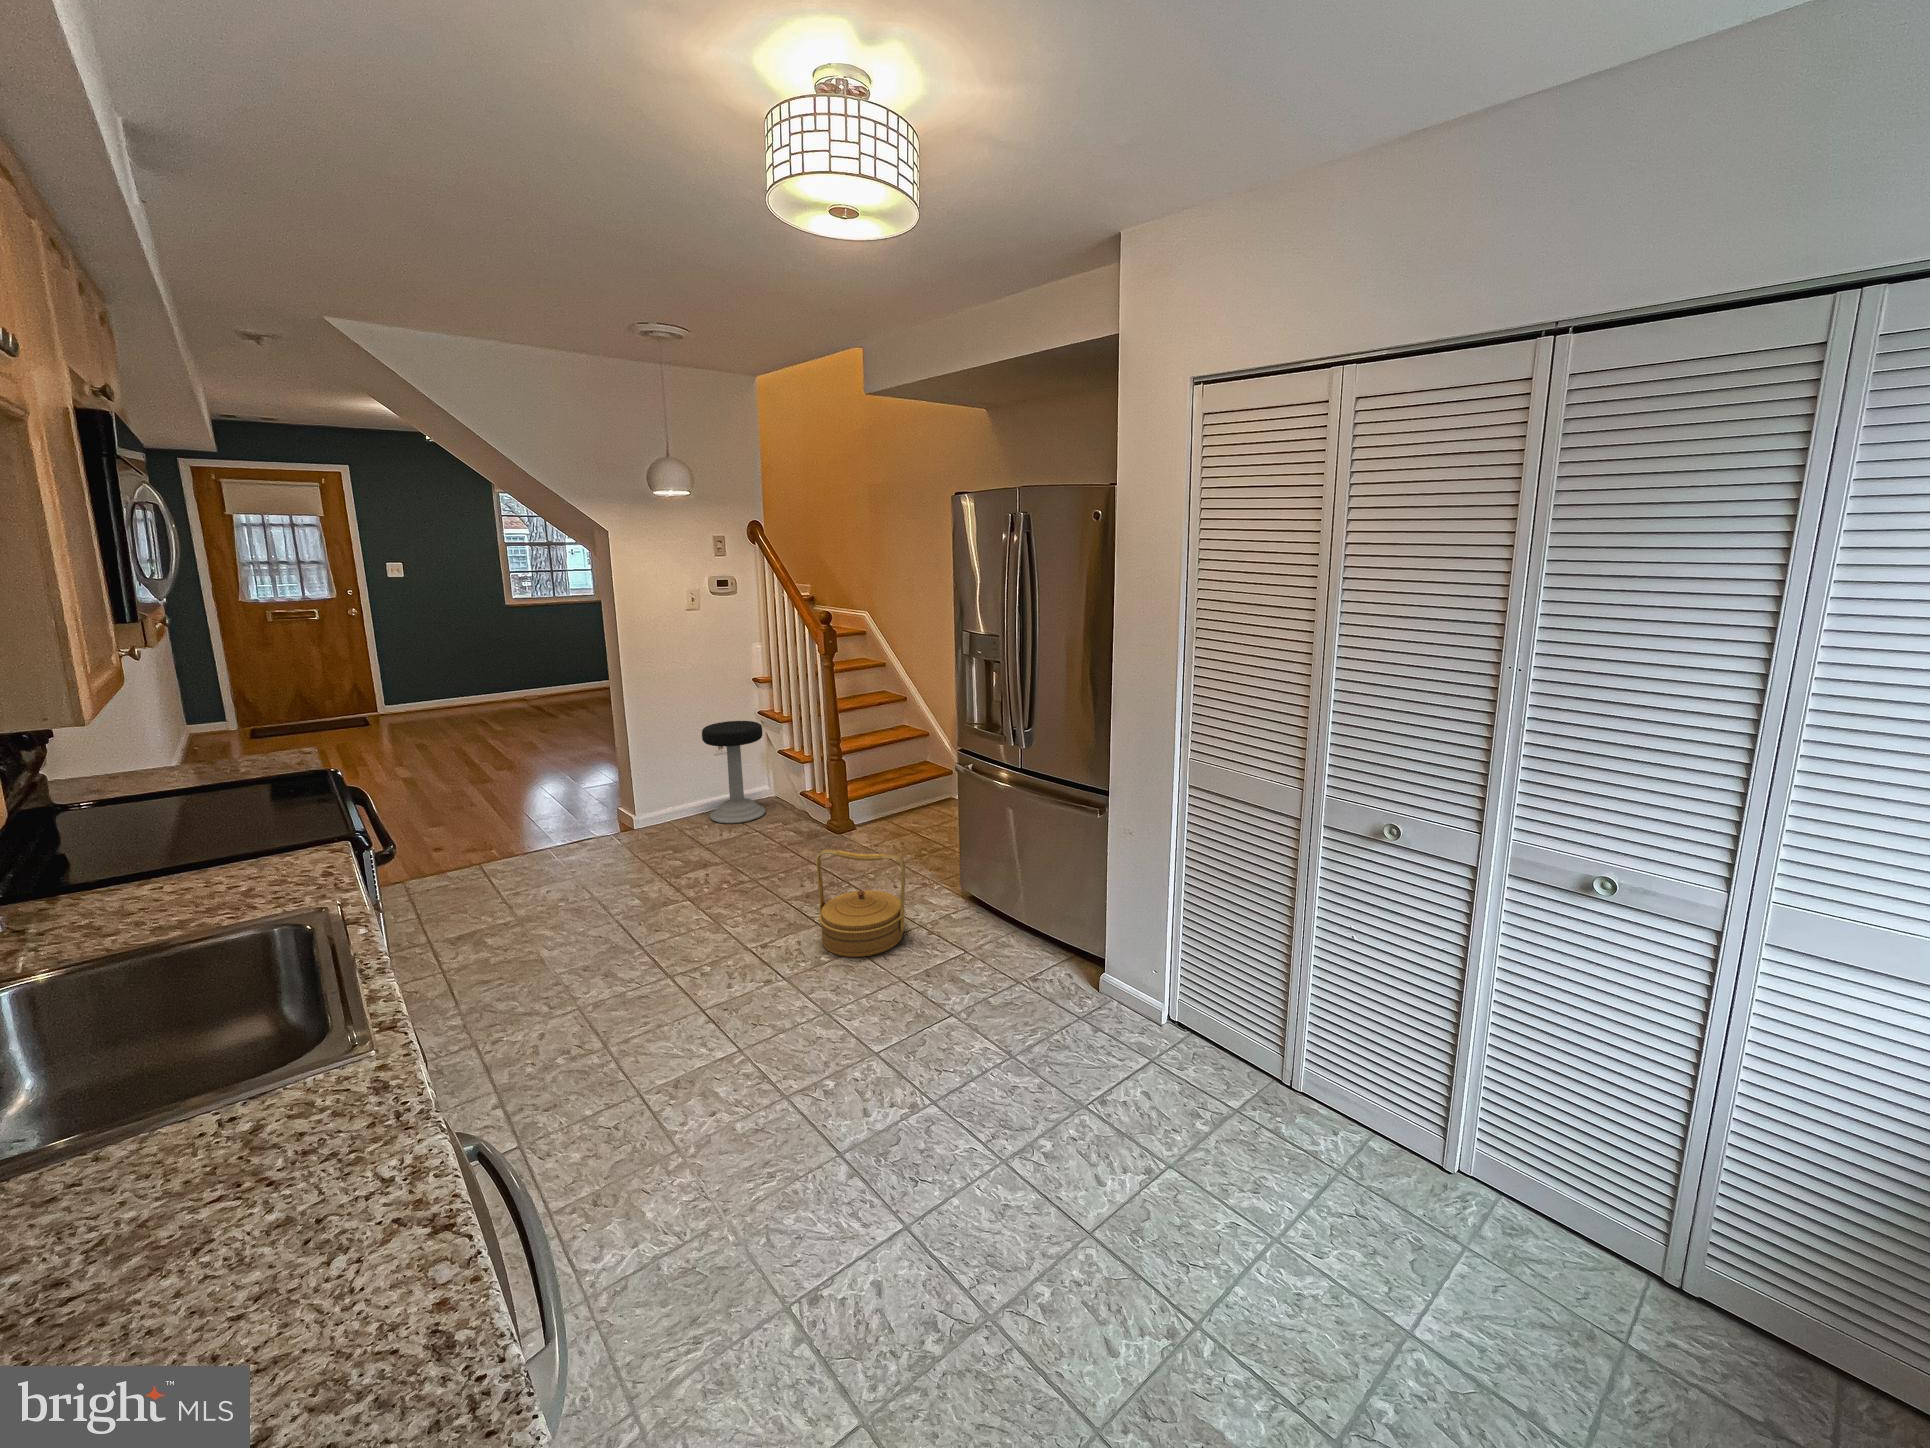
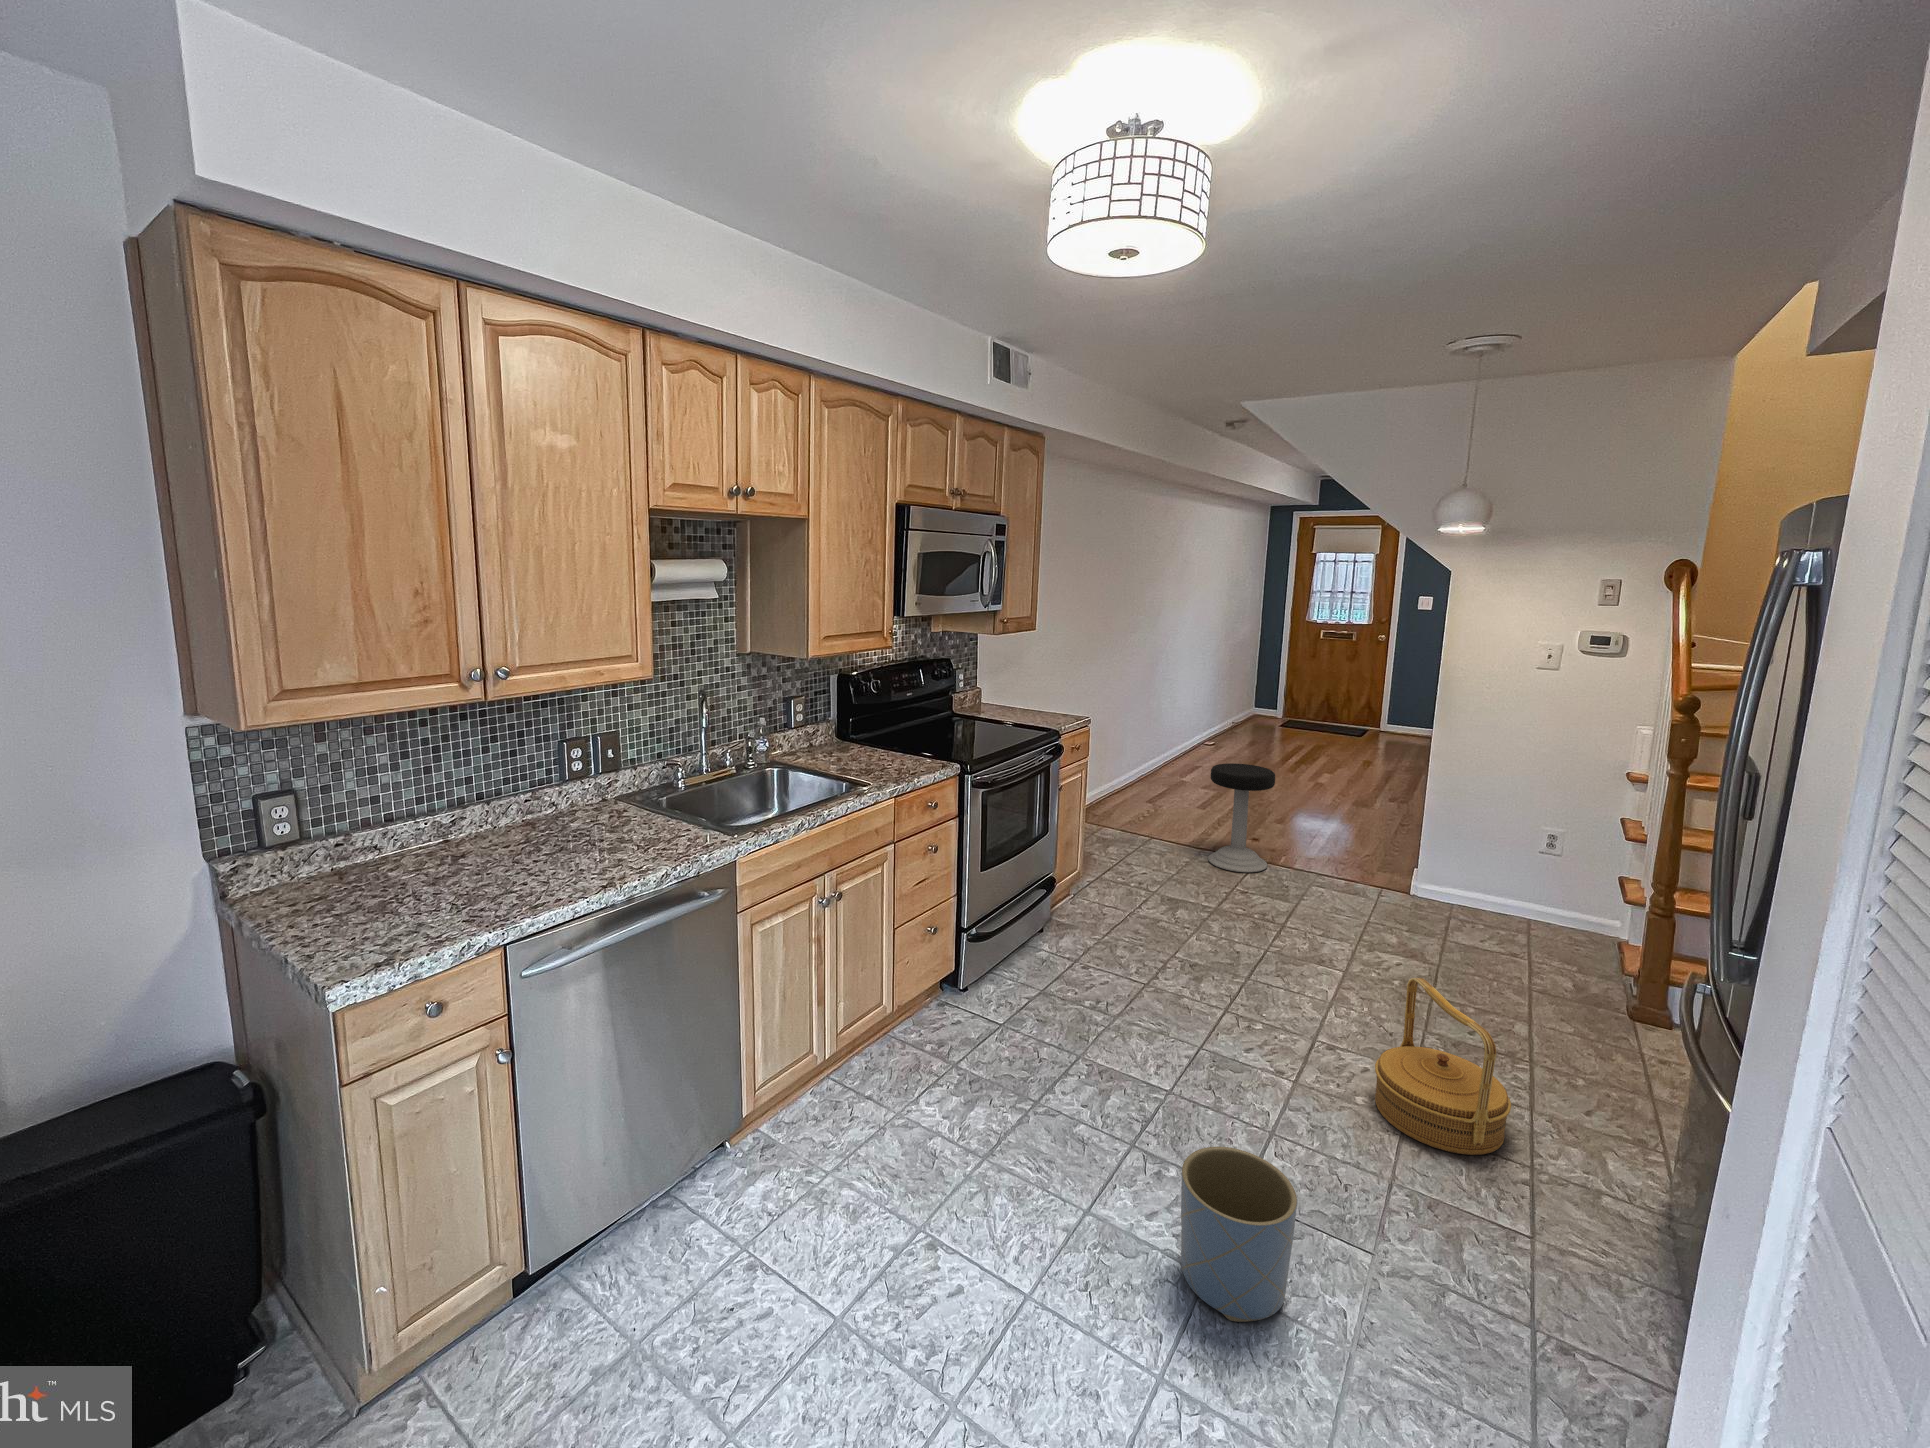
stool: present [702,721,765,823] -> present [1208,763,1275,872]
planter: none [900,993,983,1114] -> present [1181,1147,1297,1322]

